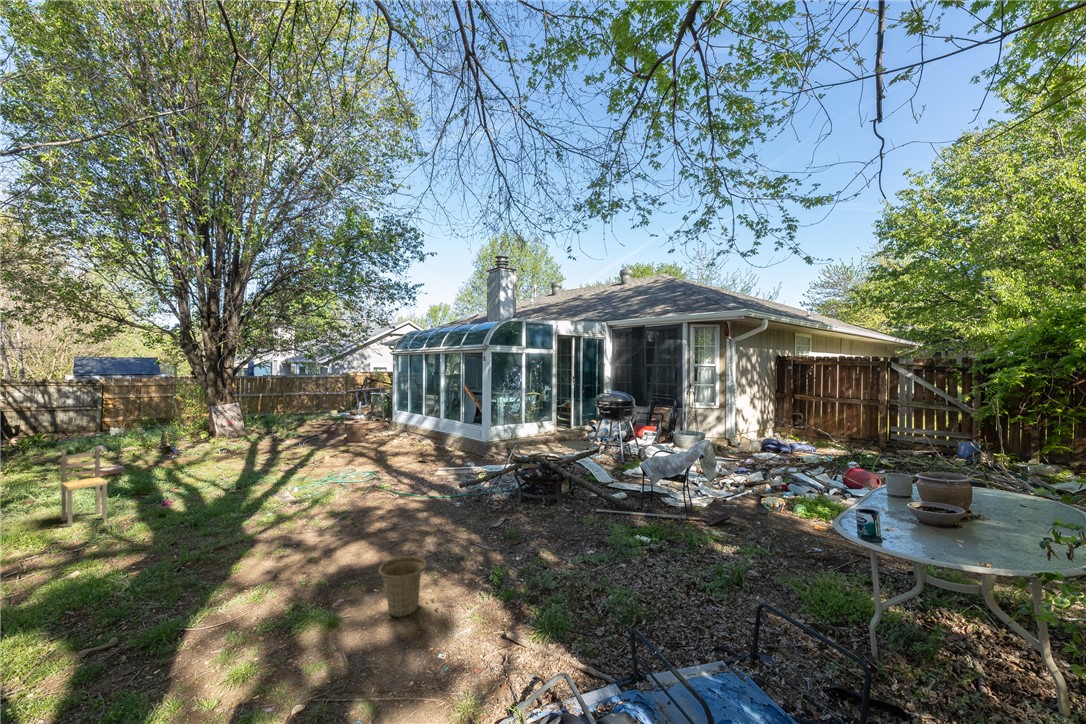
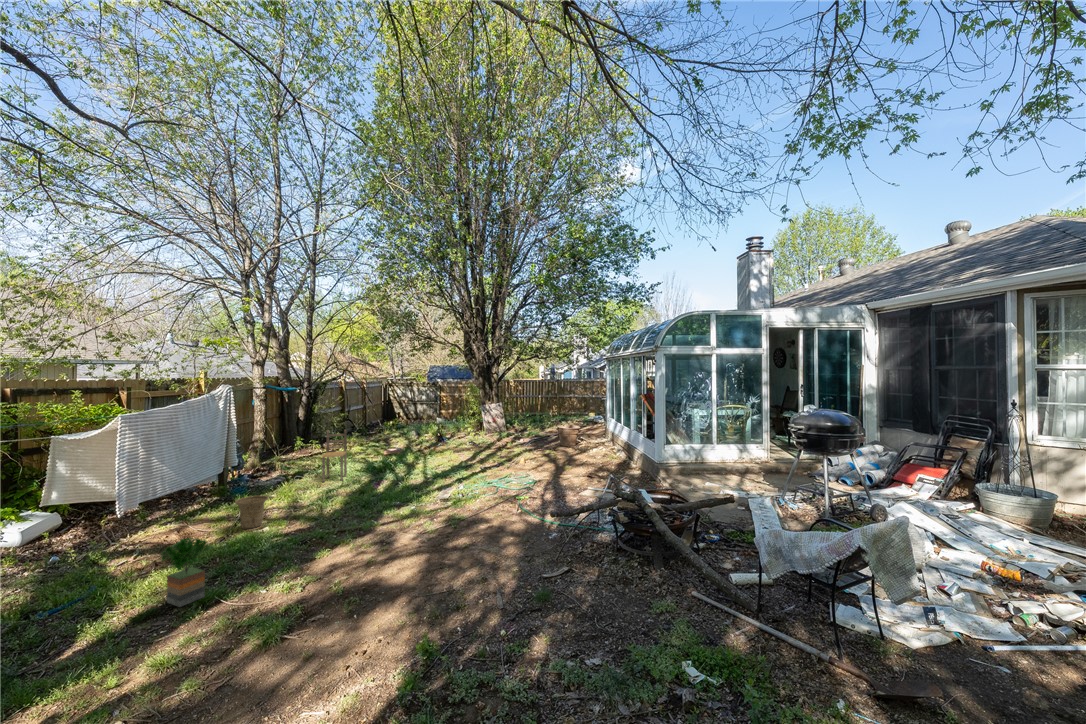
basket: present [379,556,427,617] -> present [235,495,268,529]
potted tree: none [150,582,218,682] -> present [161,538,214,607]

